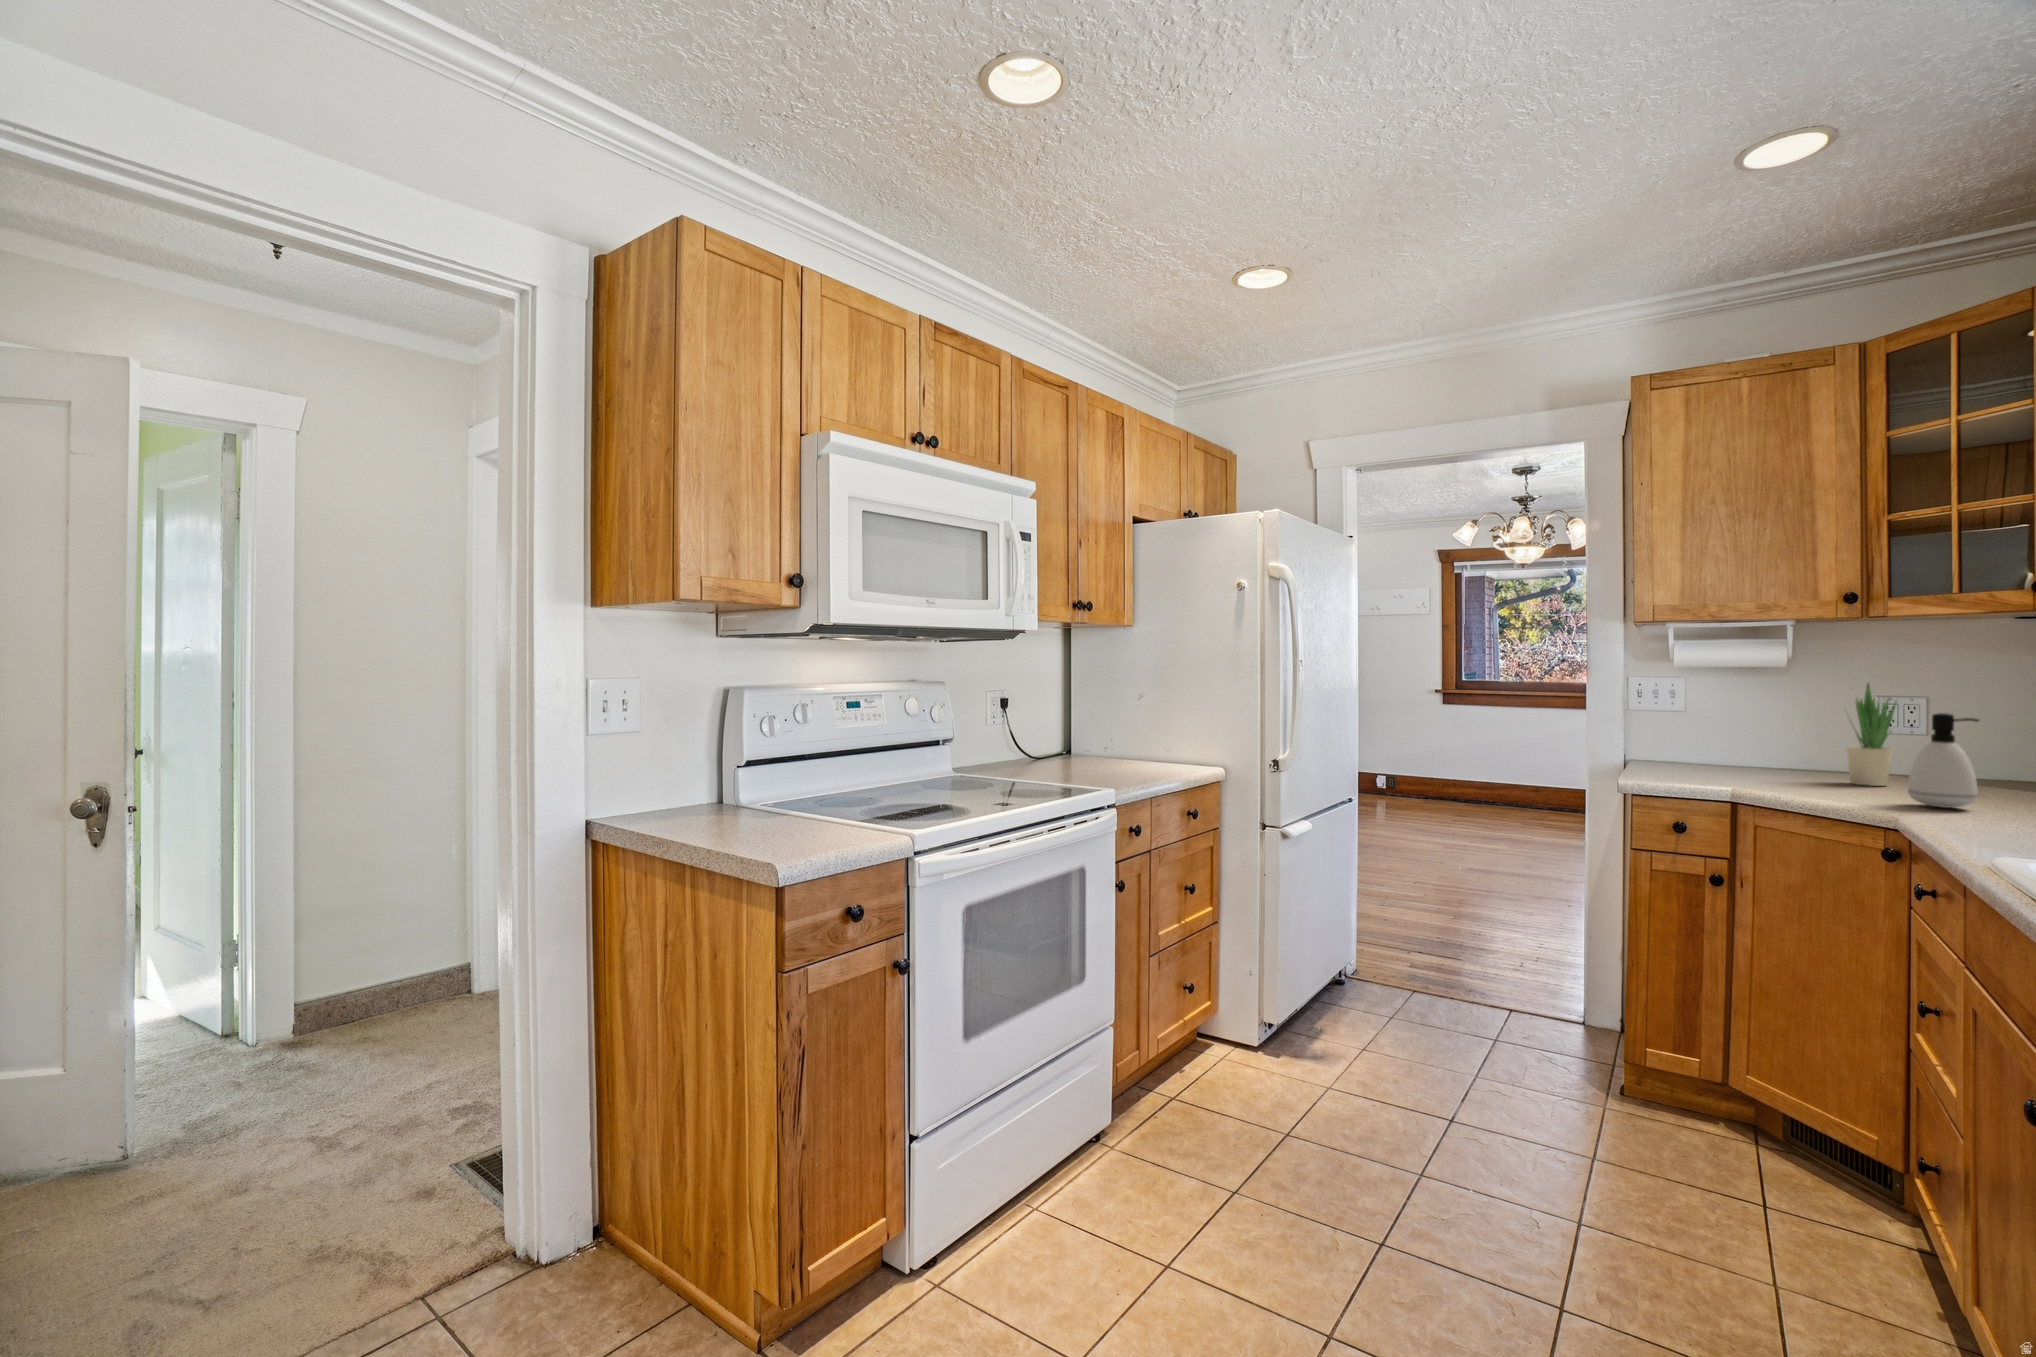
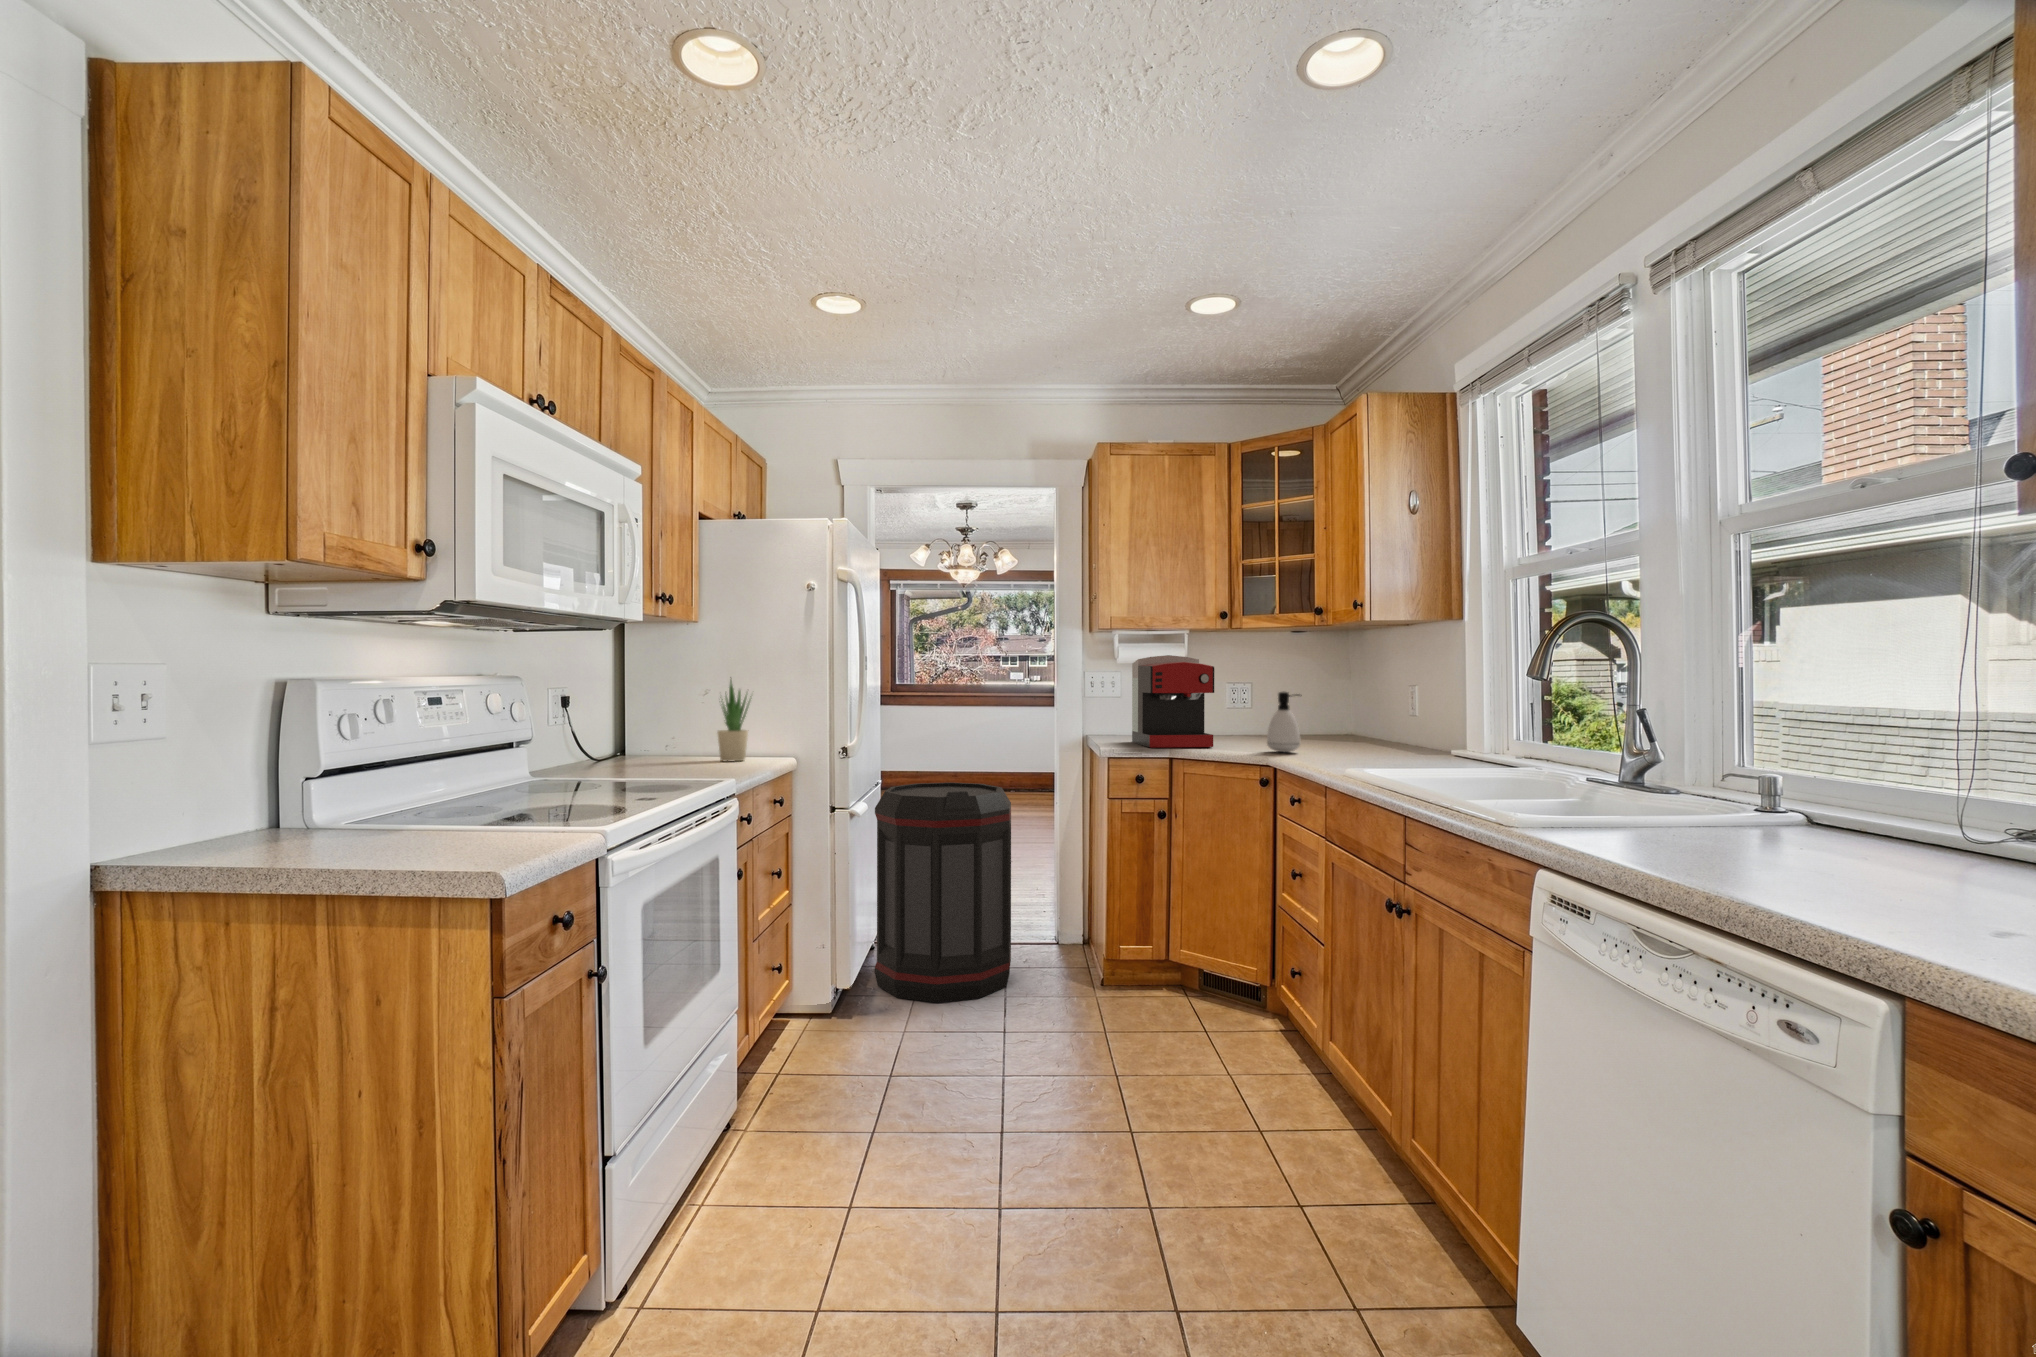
coffee maker: none [1684,656,1815,790] -> present [1132,655,1214,748]
potted plant: present [1846,684,1896,786] -> present [717,680,750,761]
trash can: none [1319,805,1496,1070] -> present [875,782,1011,1003]

